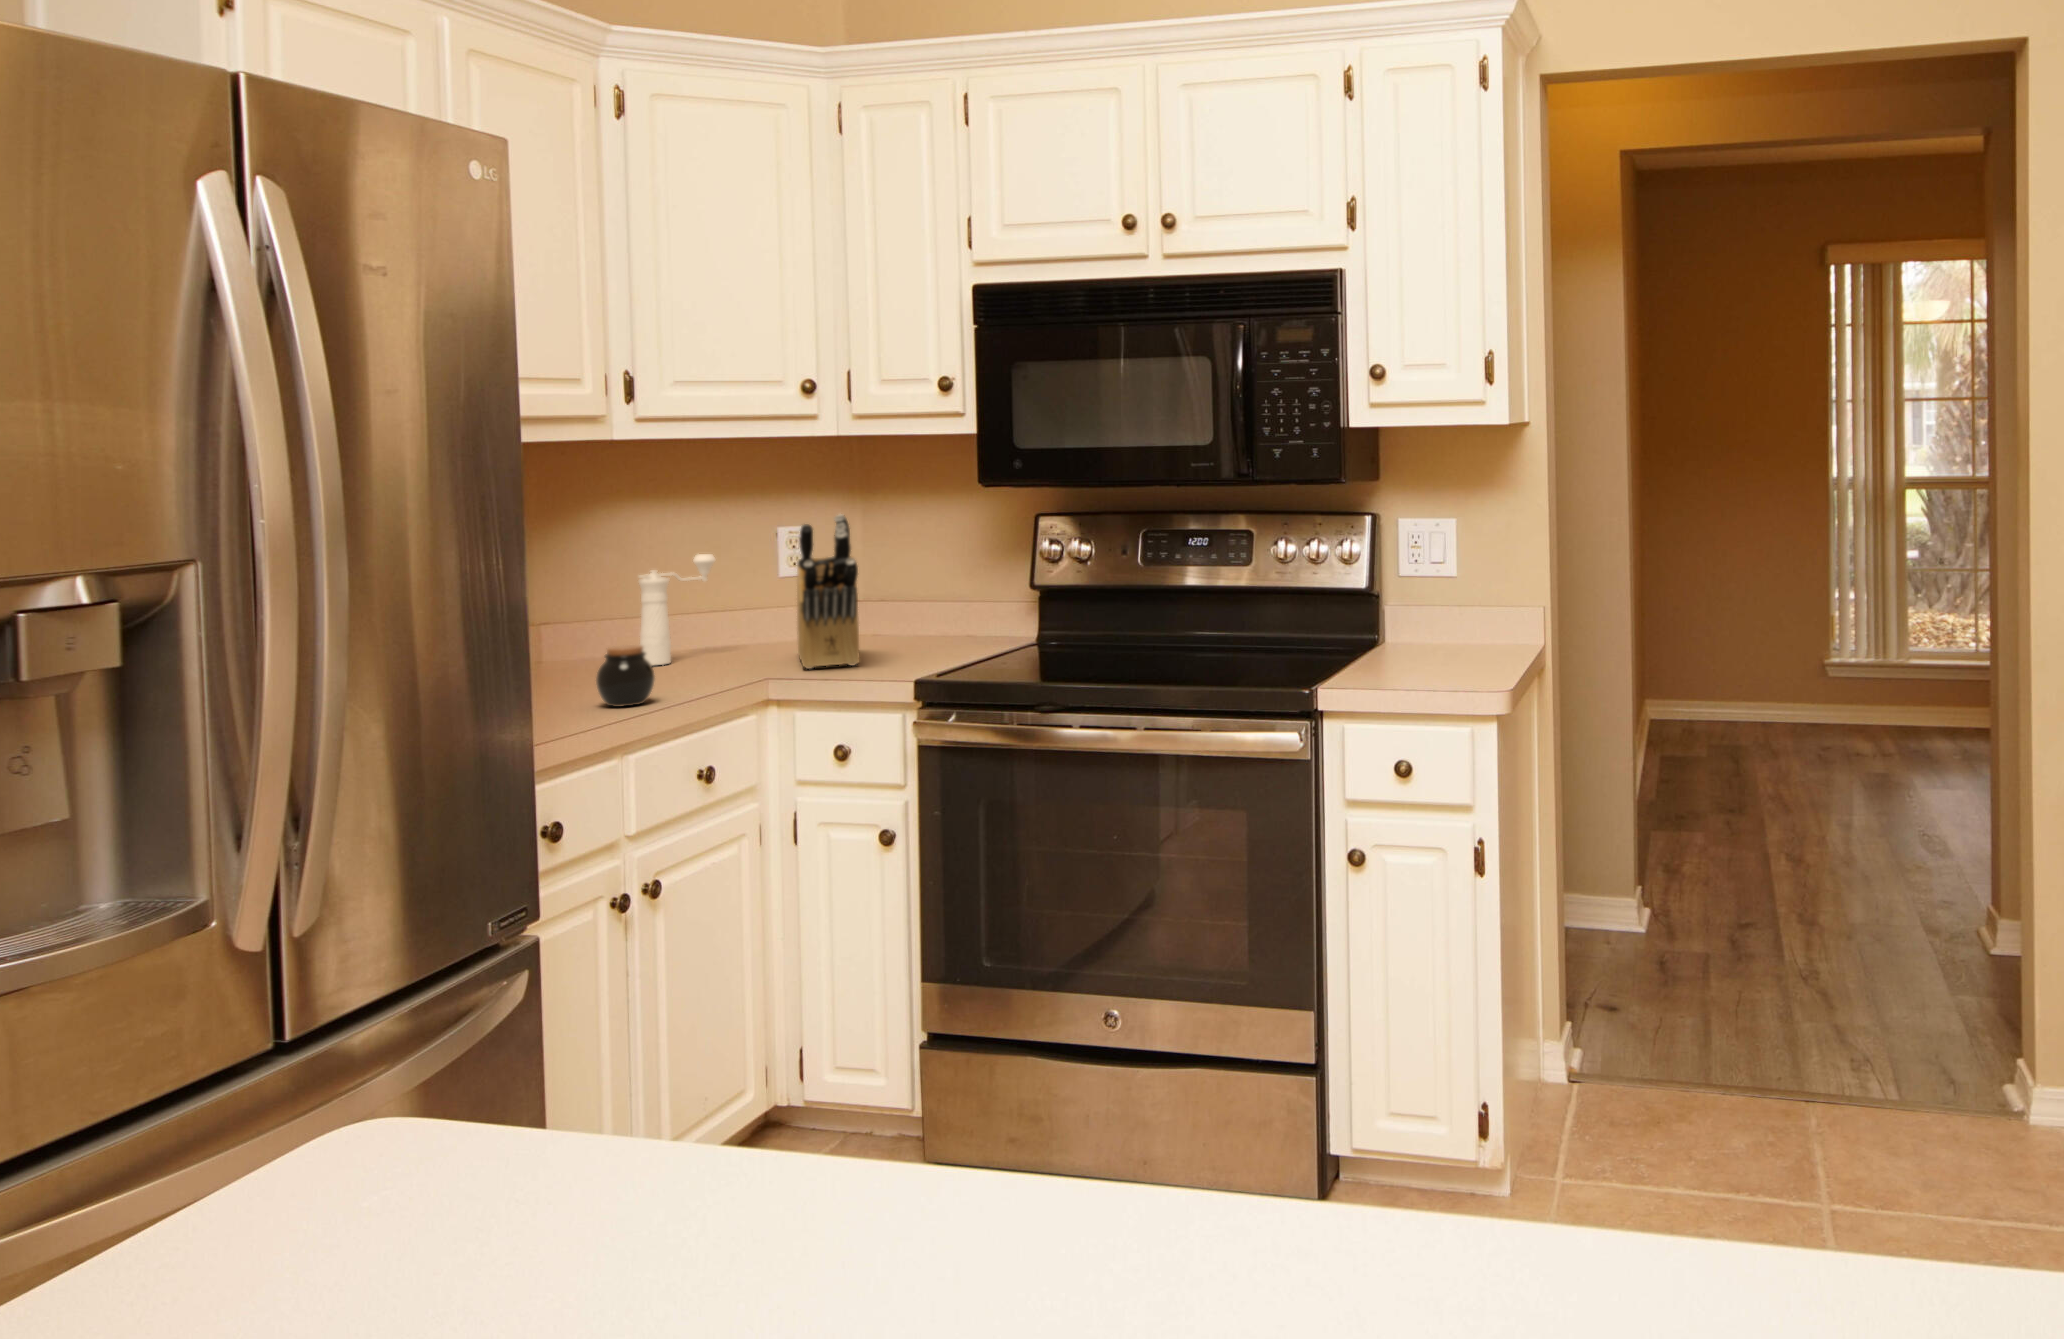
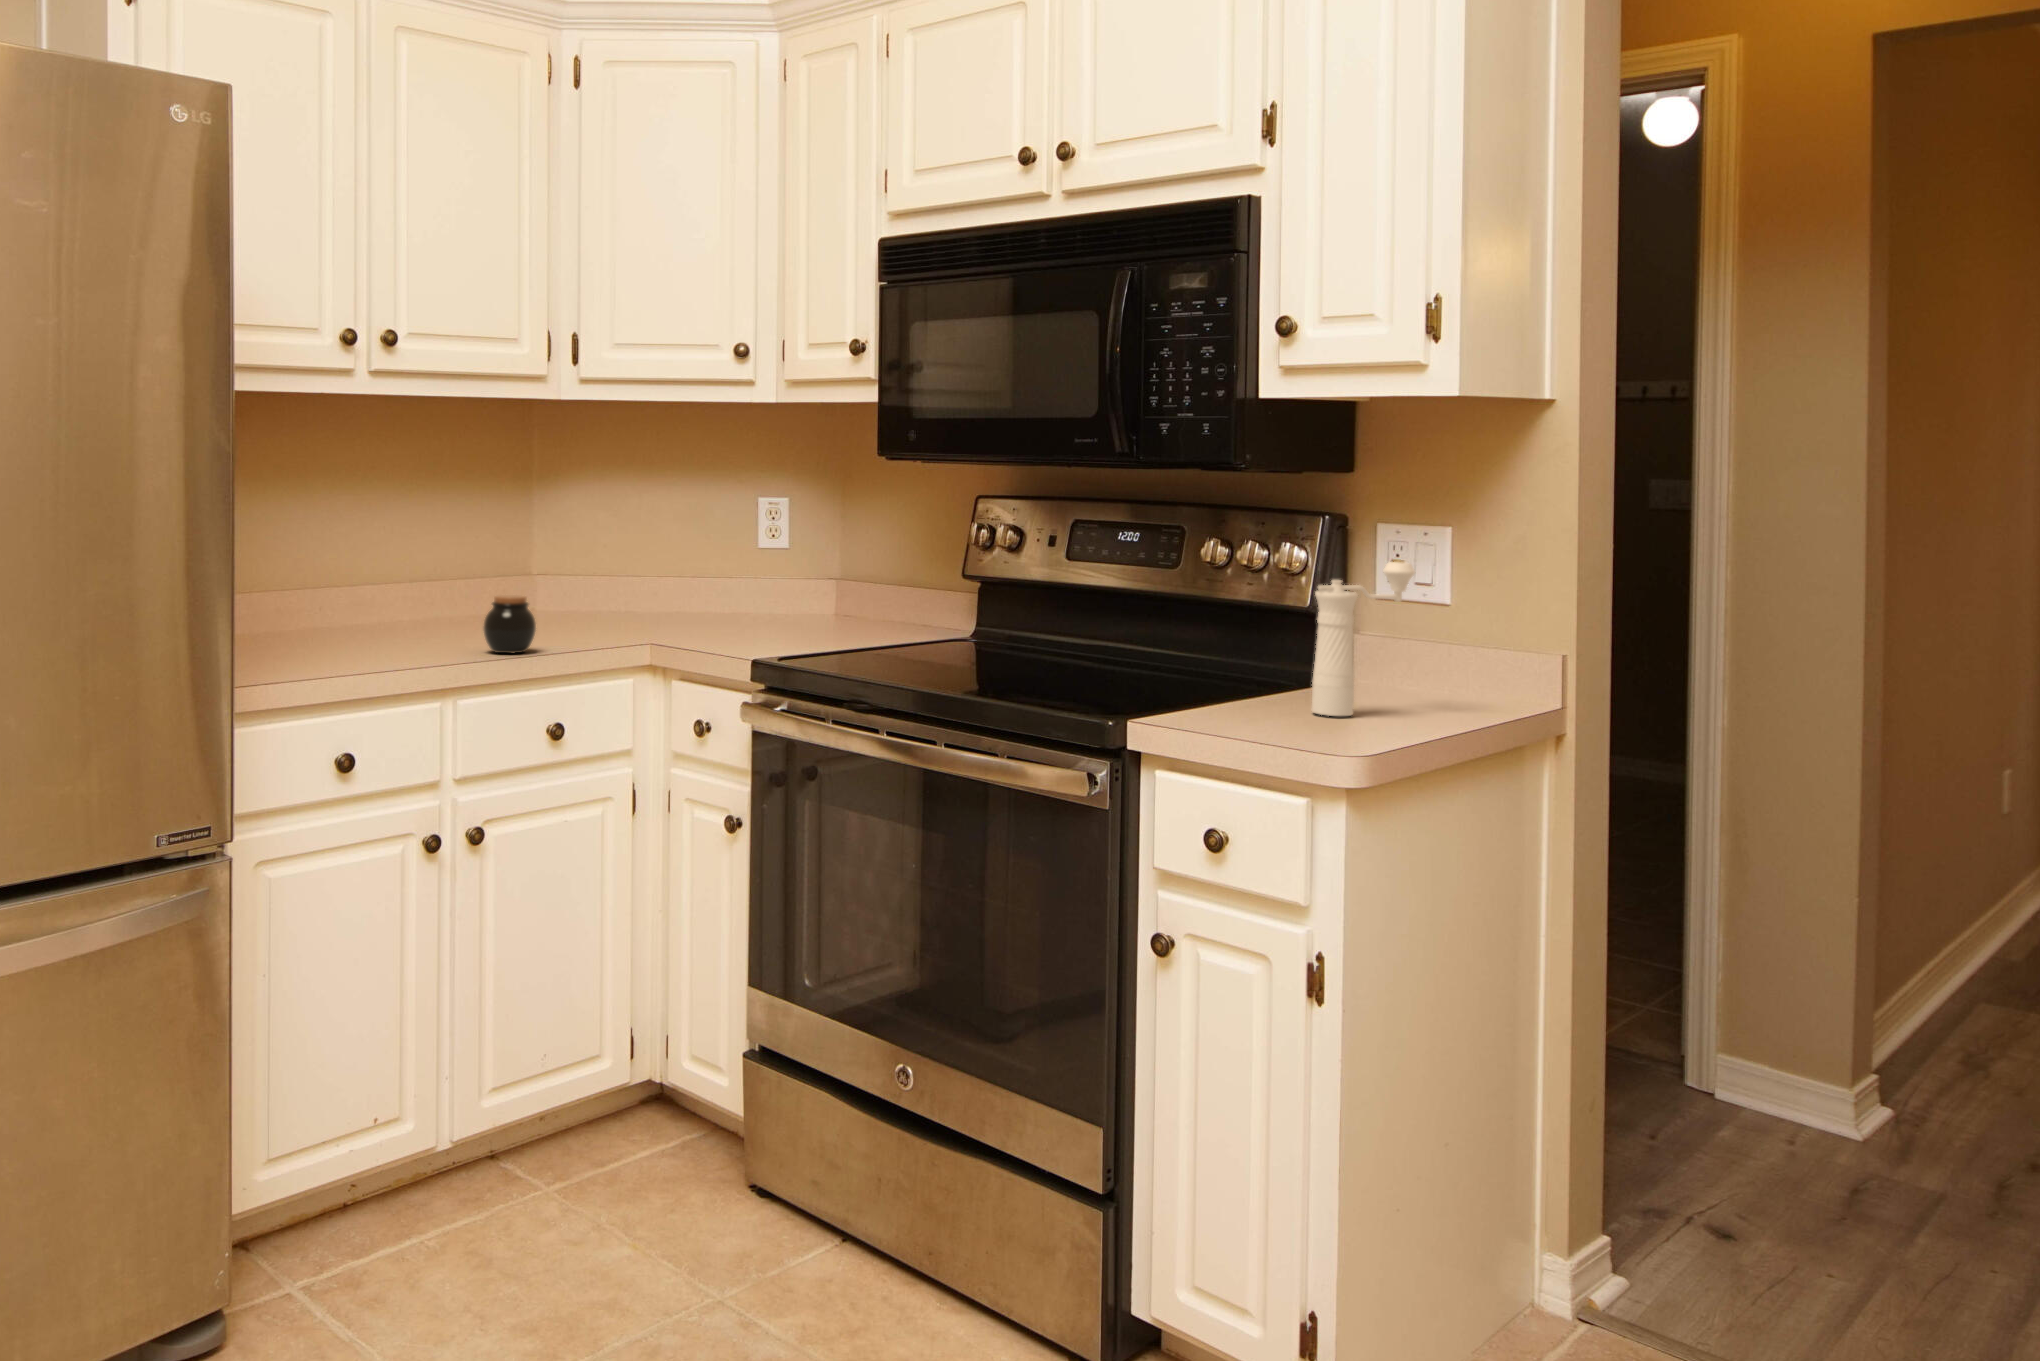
knife block: present [797,514,860,669] -> none [697,483,791,644]
pepper mill: present [639,554,715,666] -> present [1311,562,1415,716]

